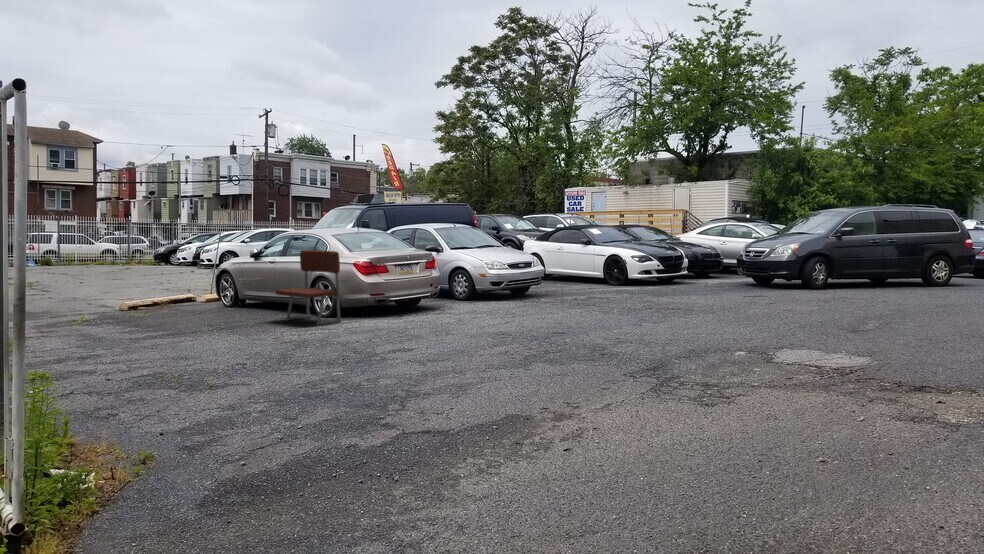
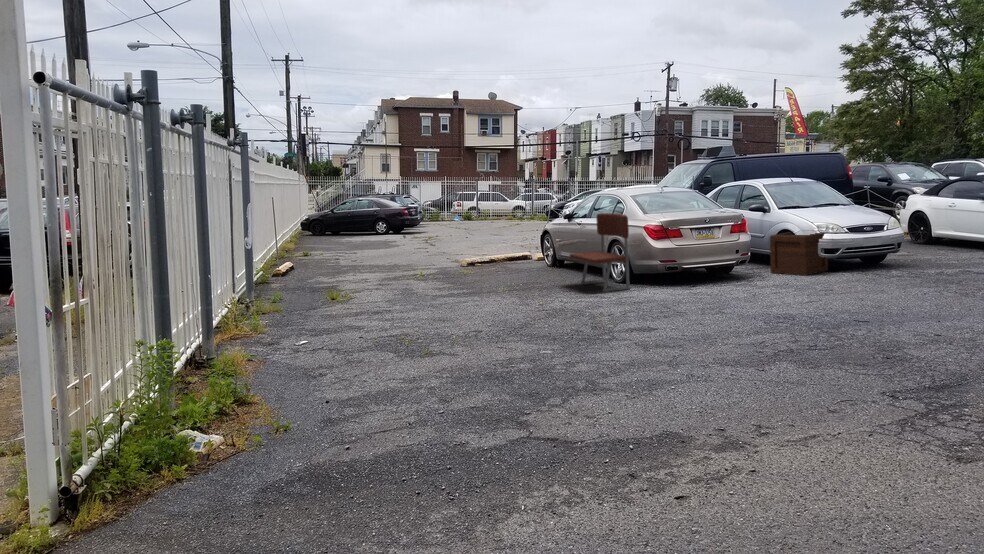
wooden crate: none [451,269,496,306] -> present [770,232,828,276]

